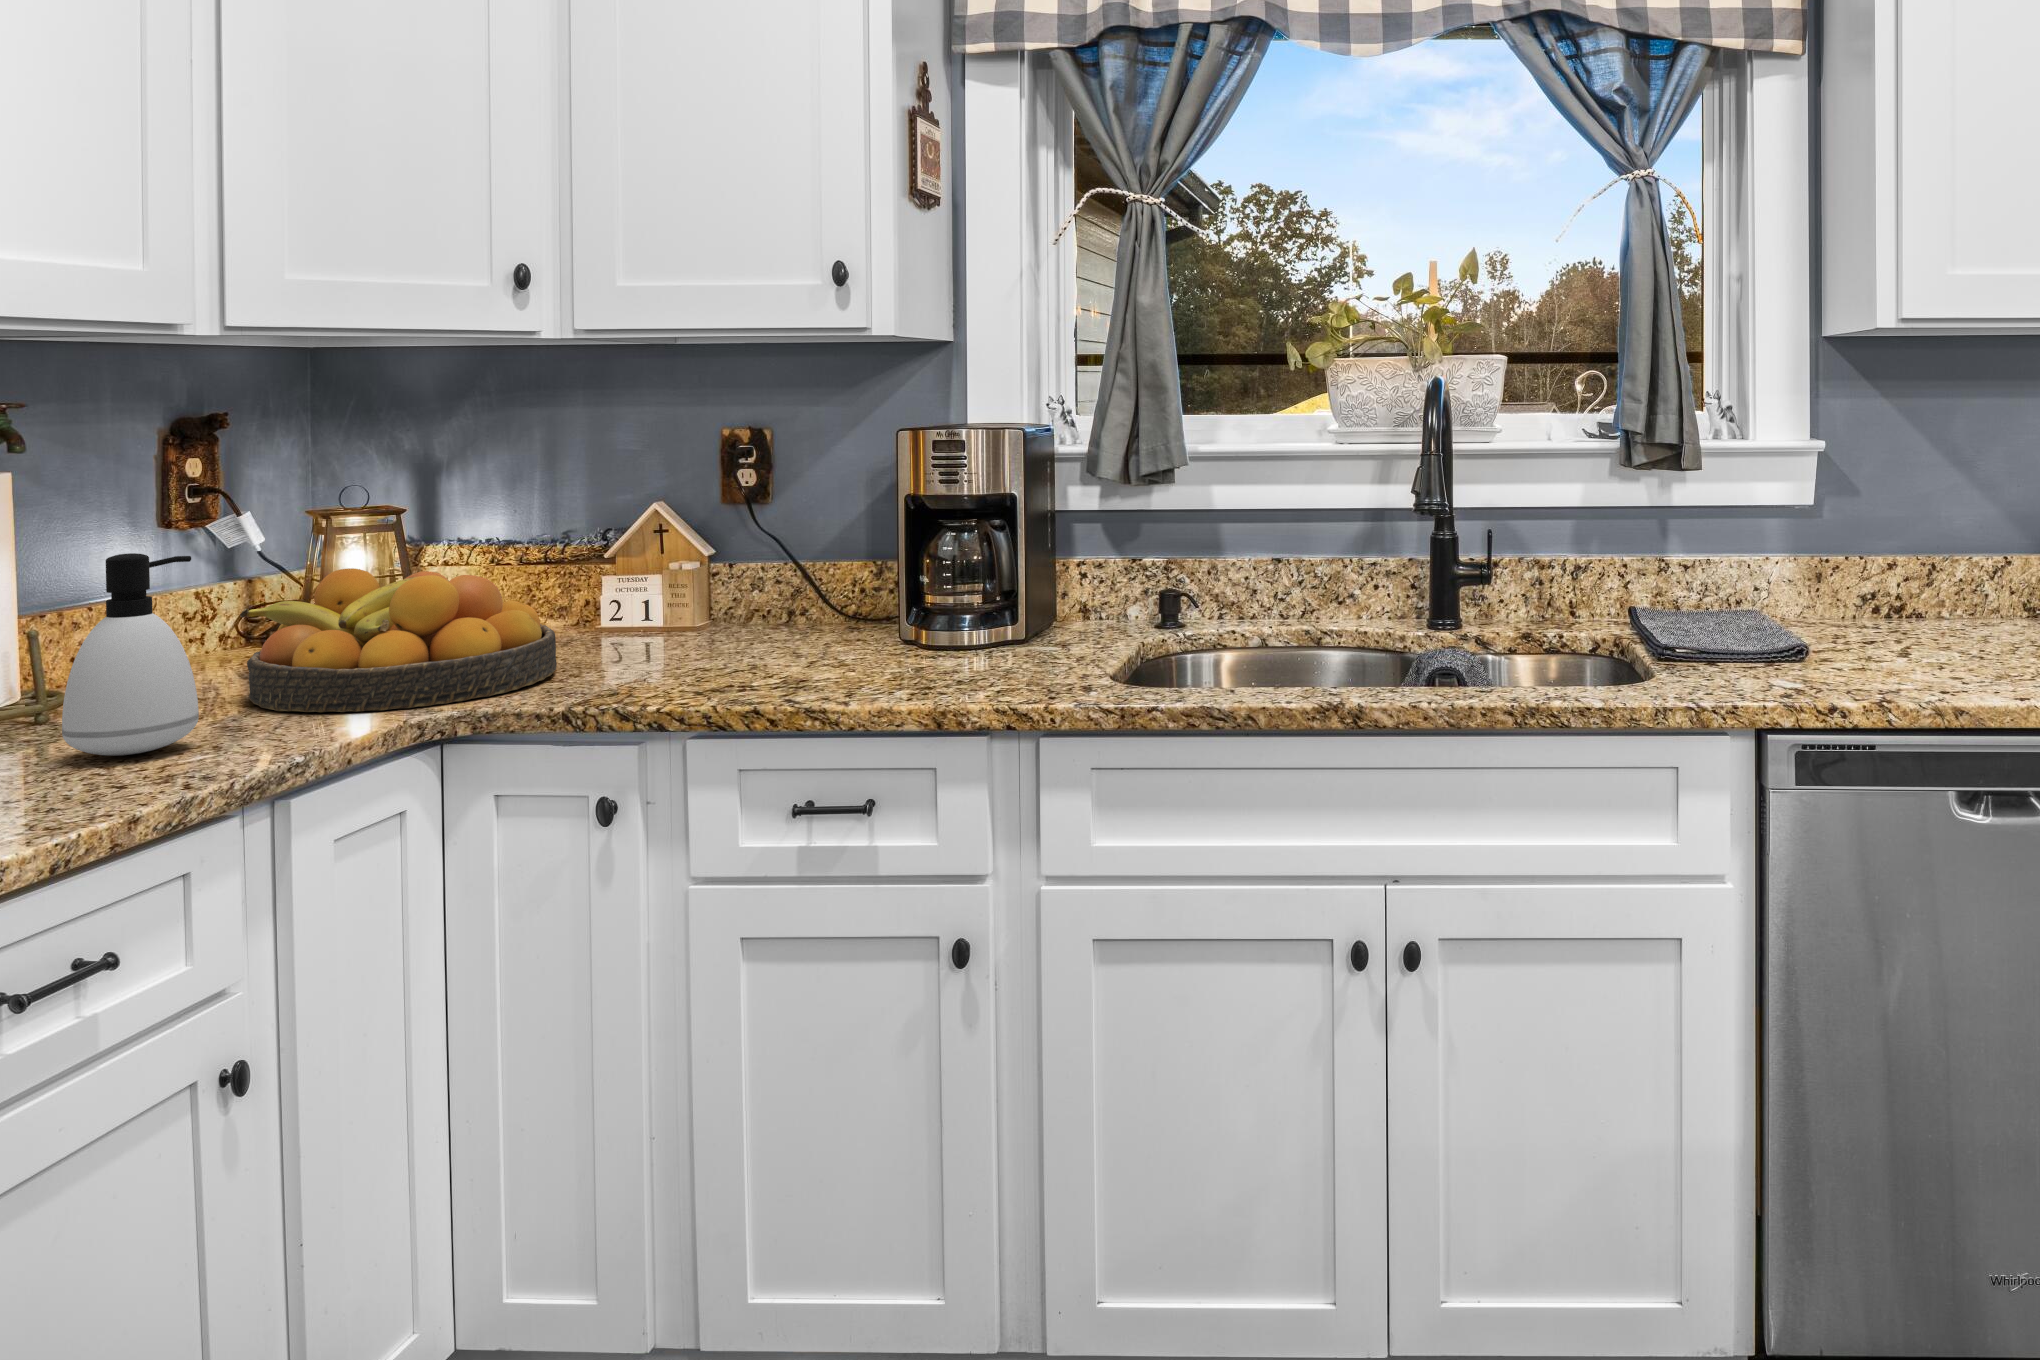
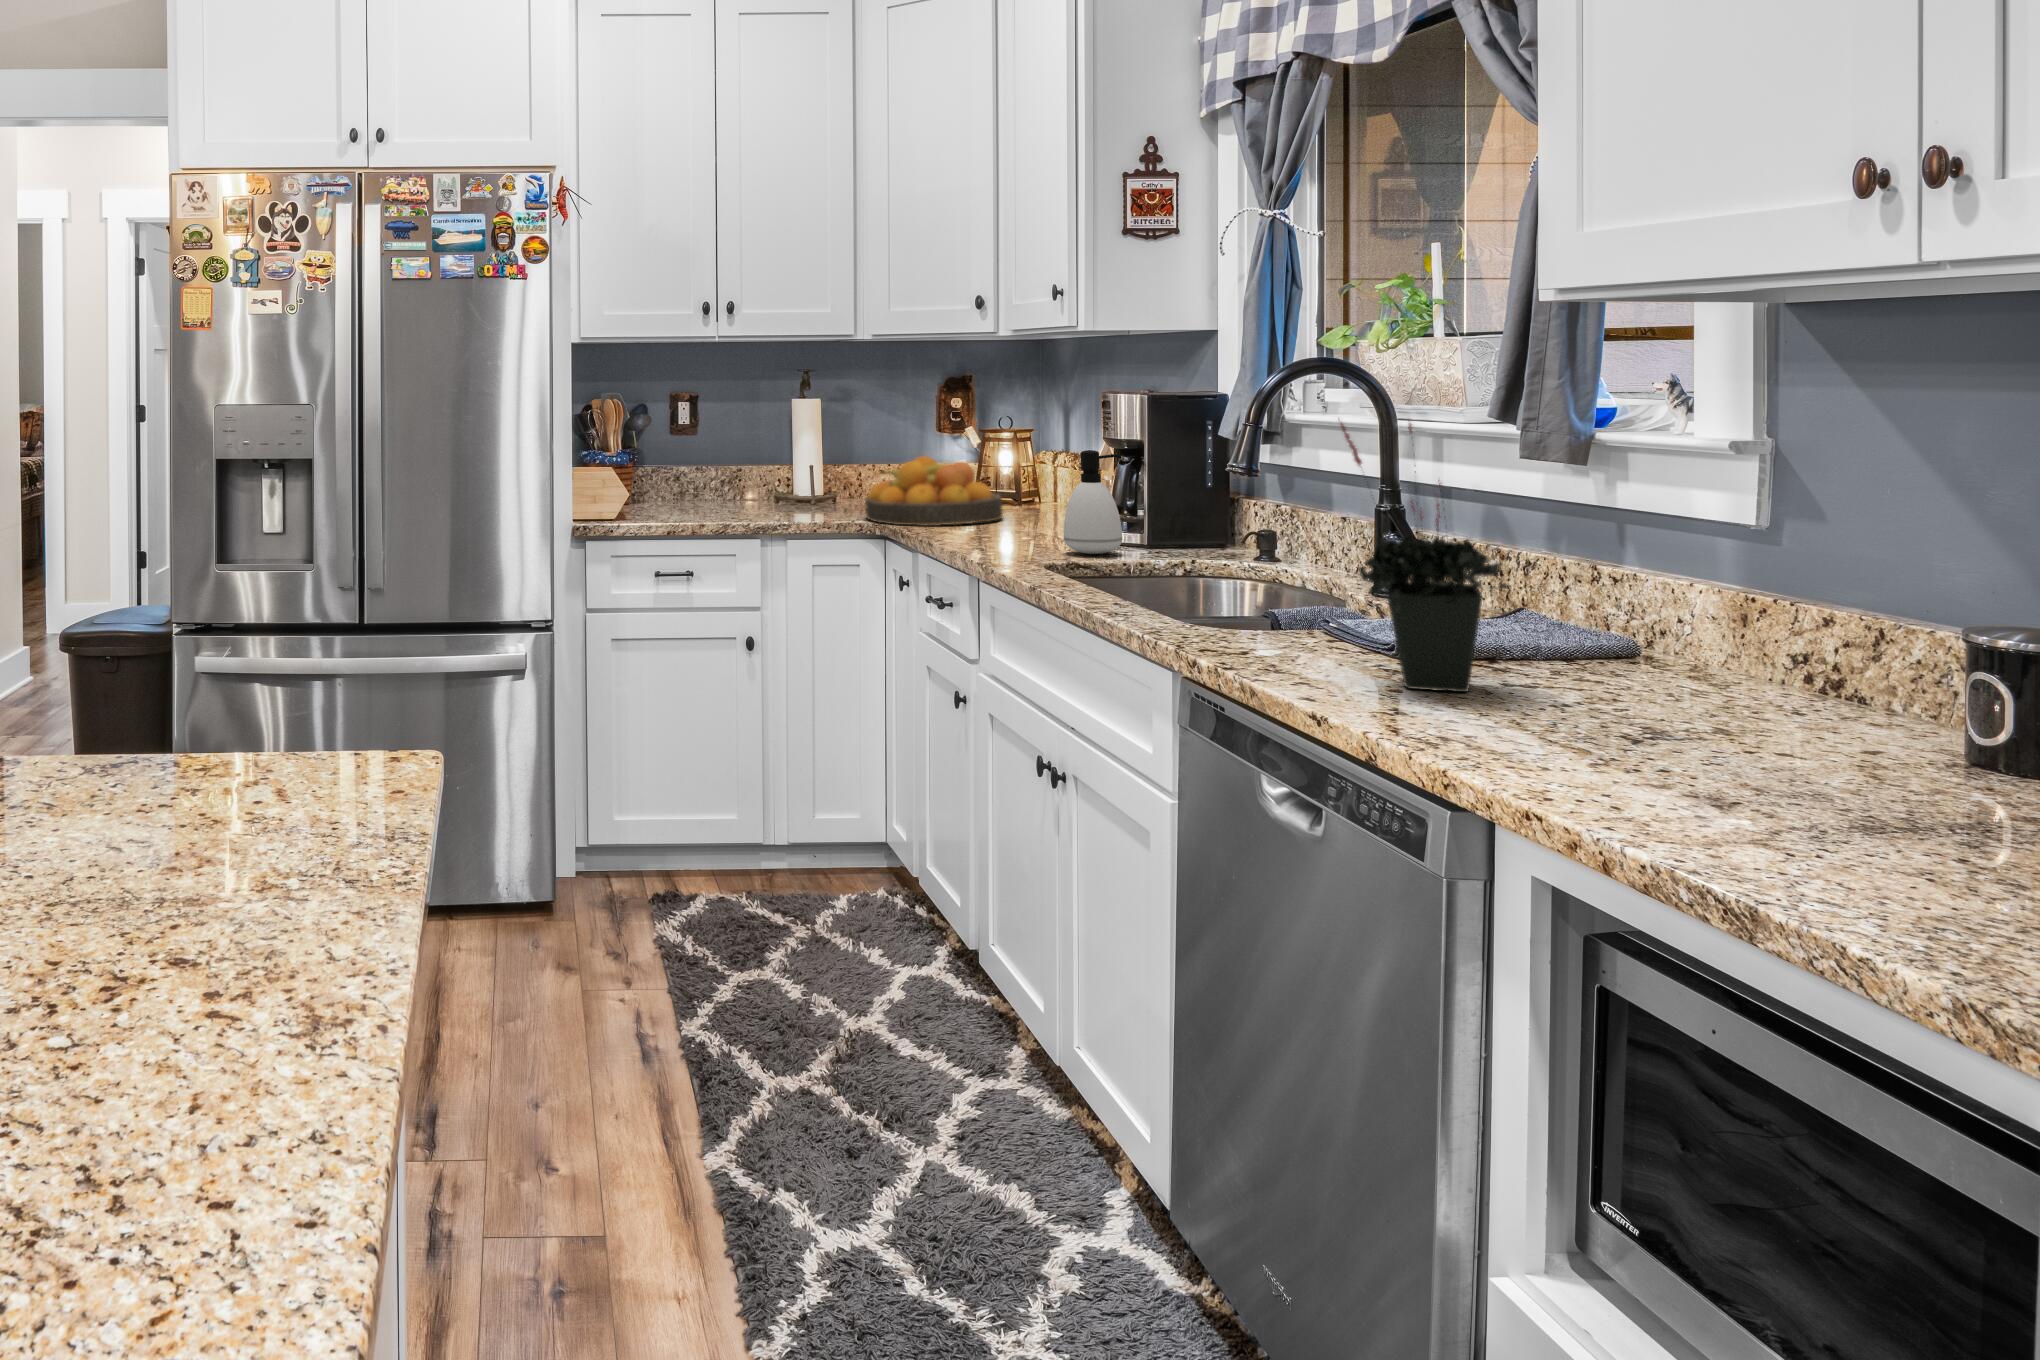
potted plant: none [1862,413,2000,672] -> present [1338,419,1509,692]
soap dispenser: present [62,553,199,756] -> present [1064,450,1122,554]

